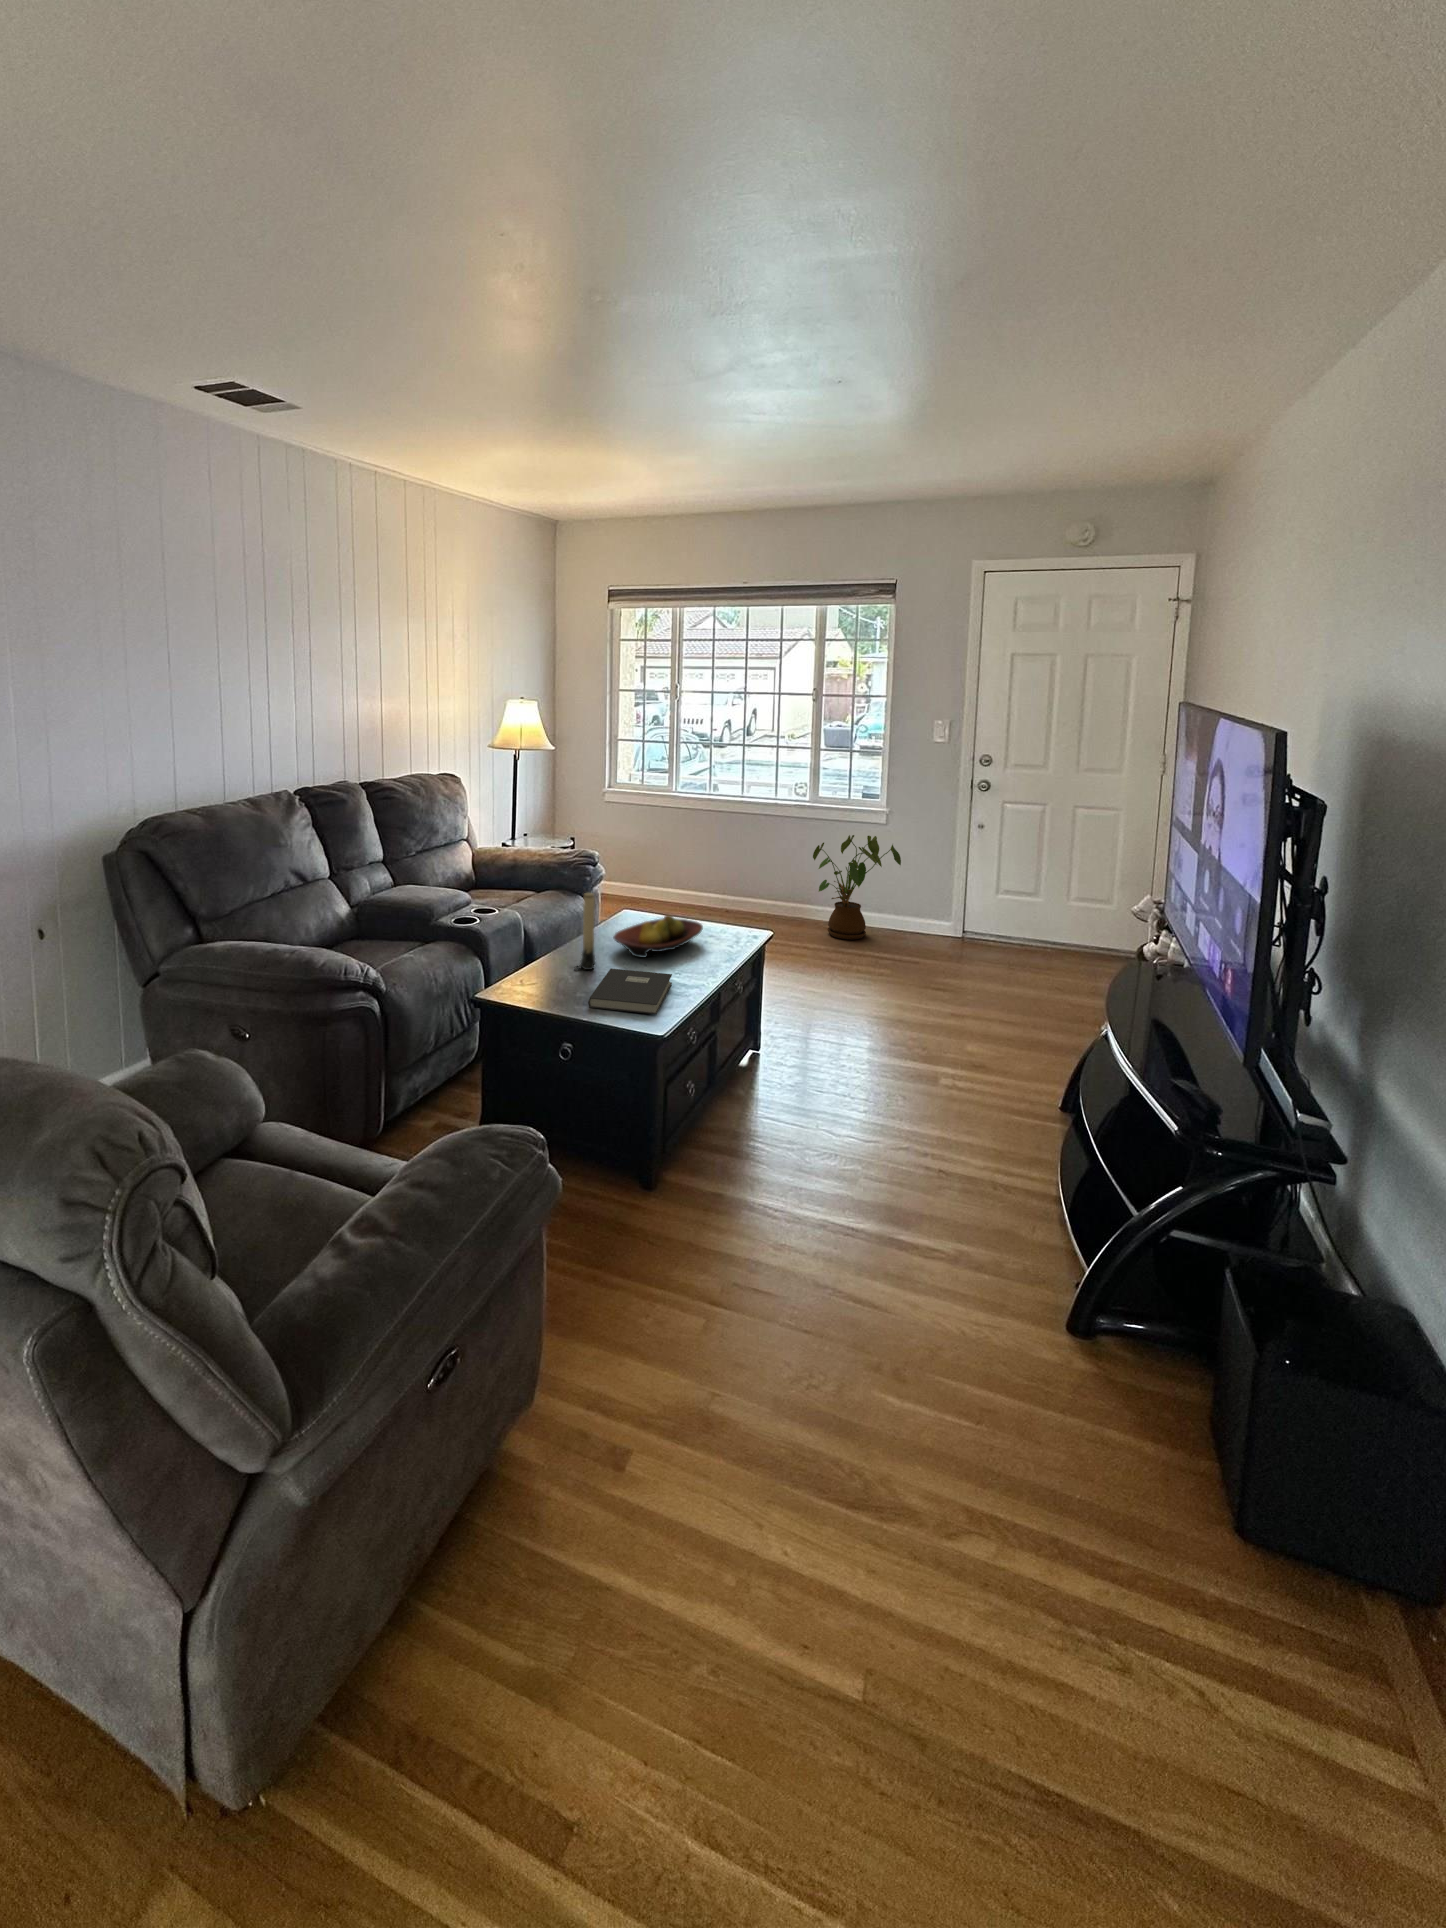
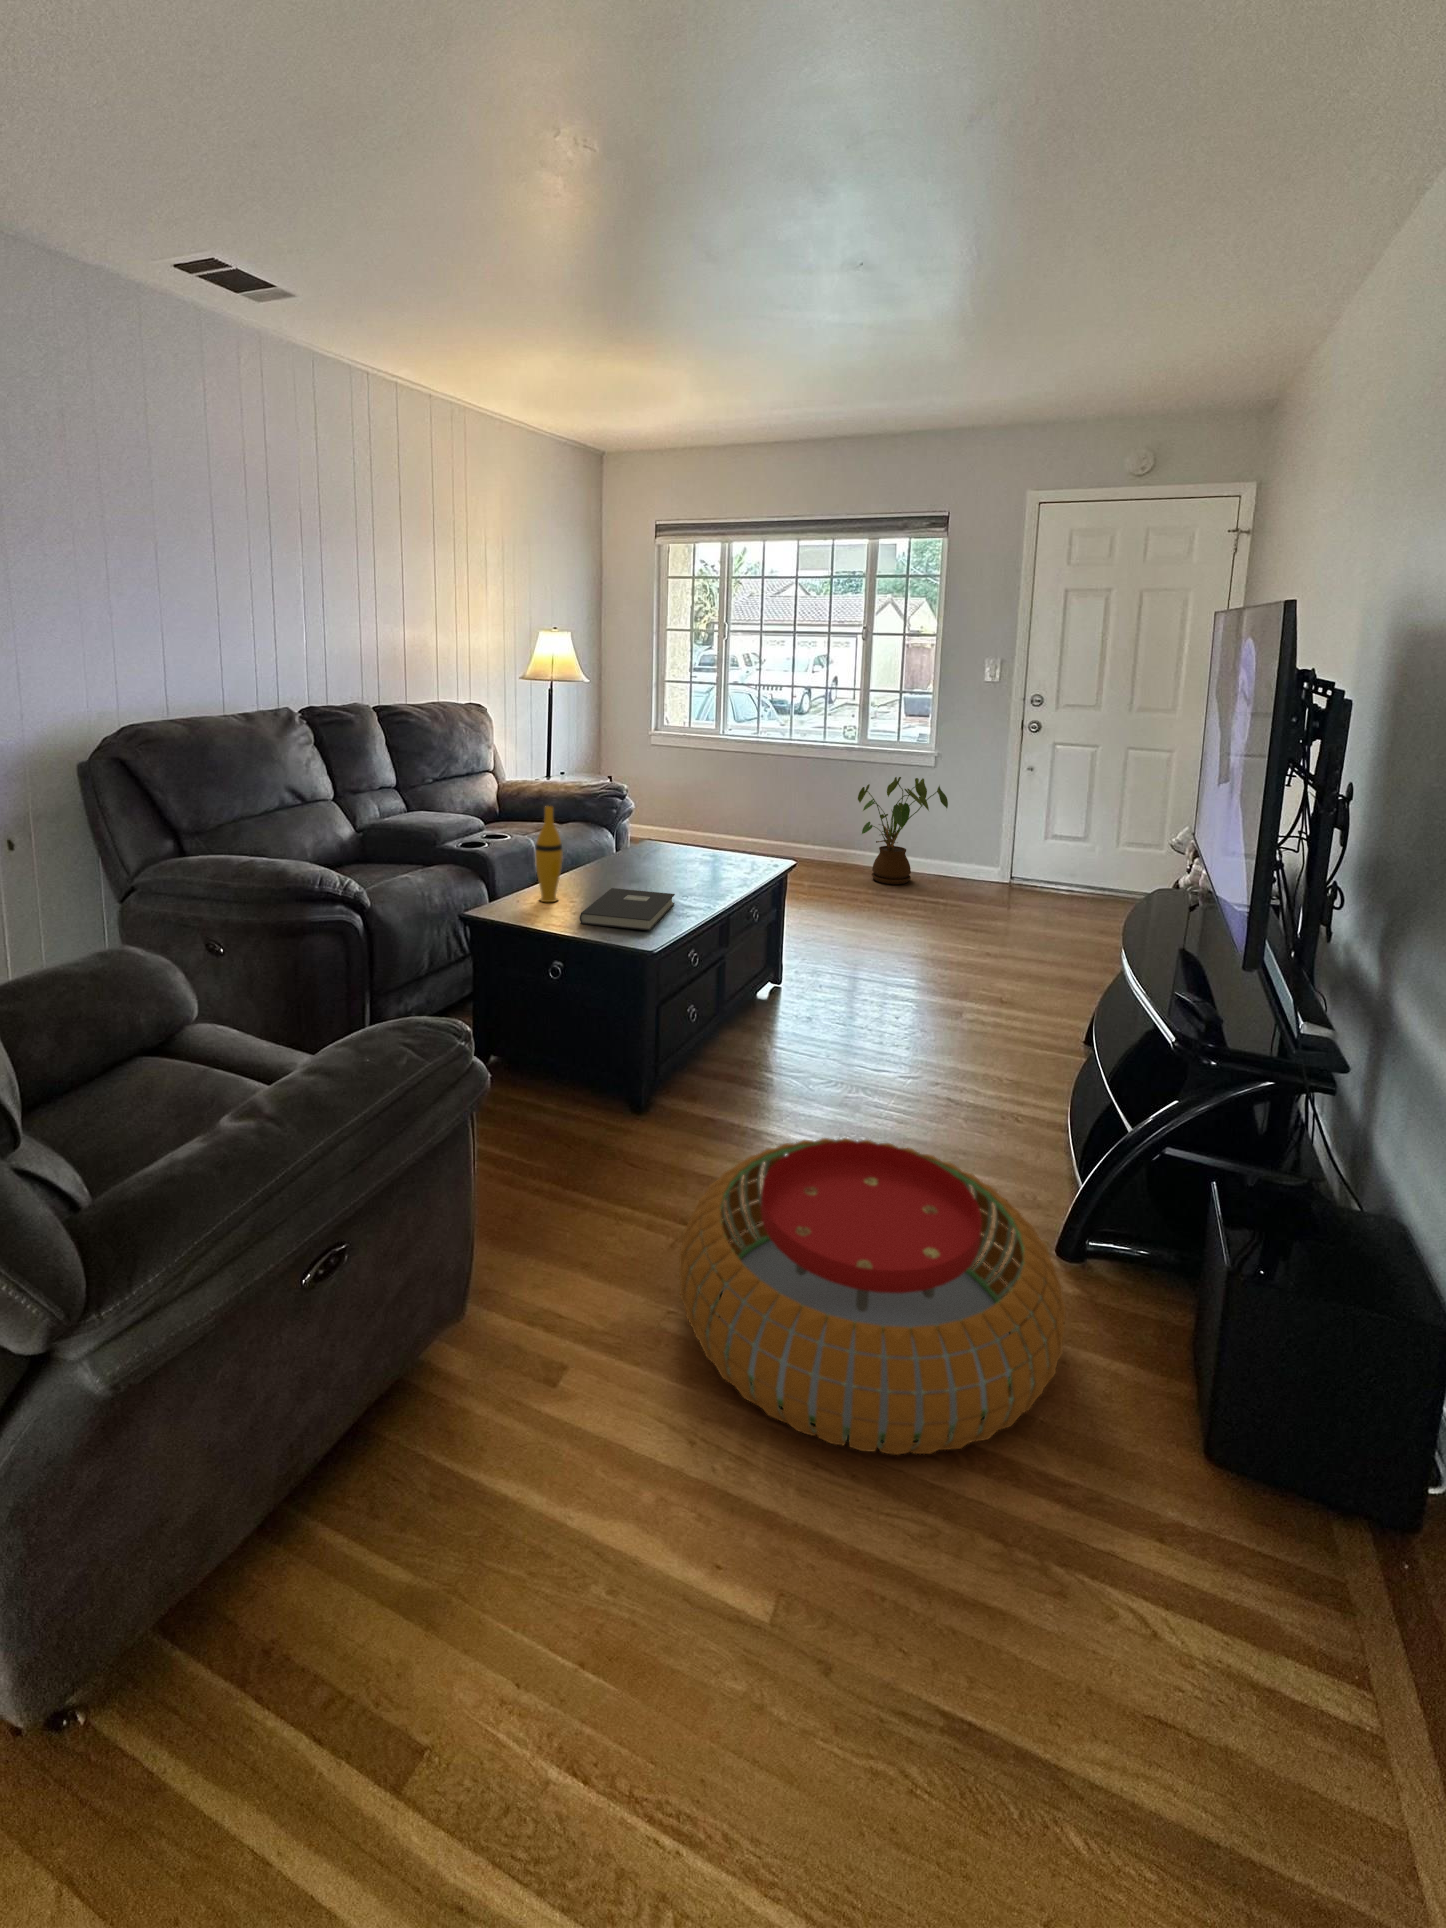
vase: none [540,893,566,984] -> present [535,806,563,902]
candle: present [575,893,595,970] -> none [575,809,598,890]
fruit bowl: present [613,915,703,958] -> none [620,838,718,881]
pouf: none [724,1223,1099,1543] -> present [679,1138,1066,1455]

